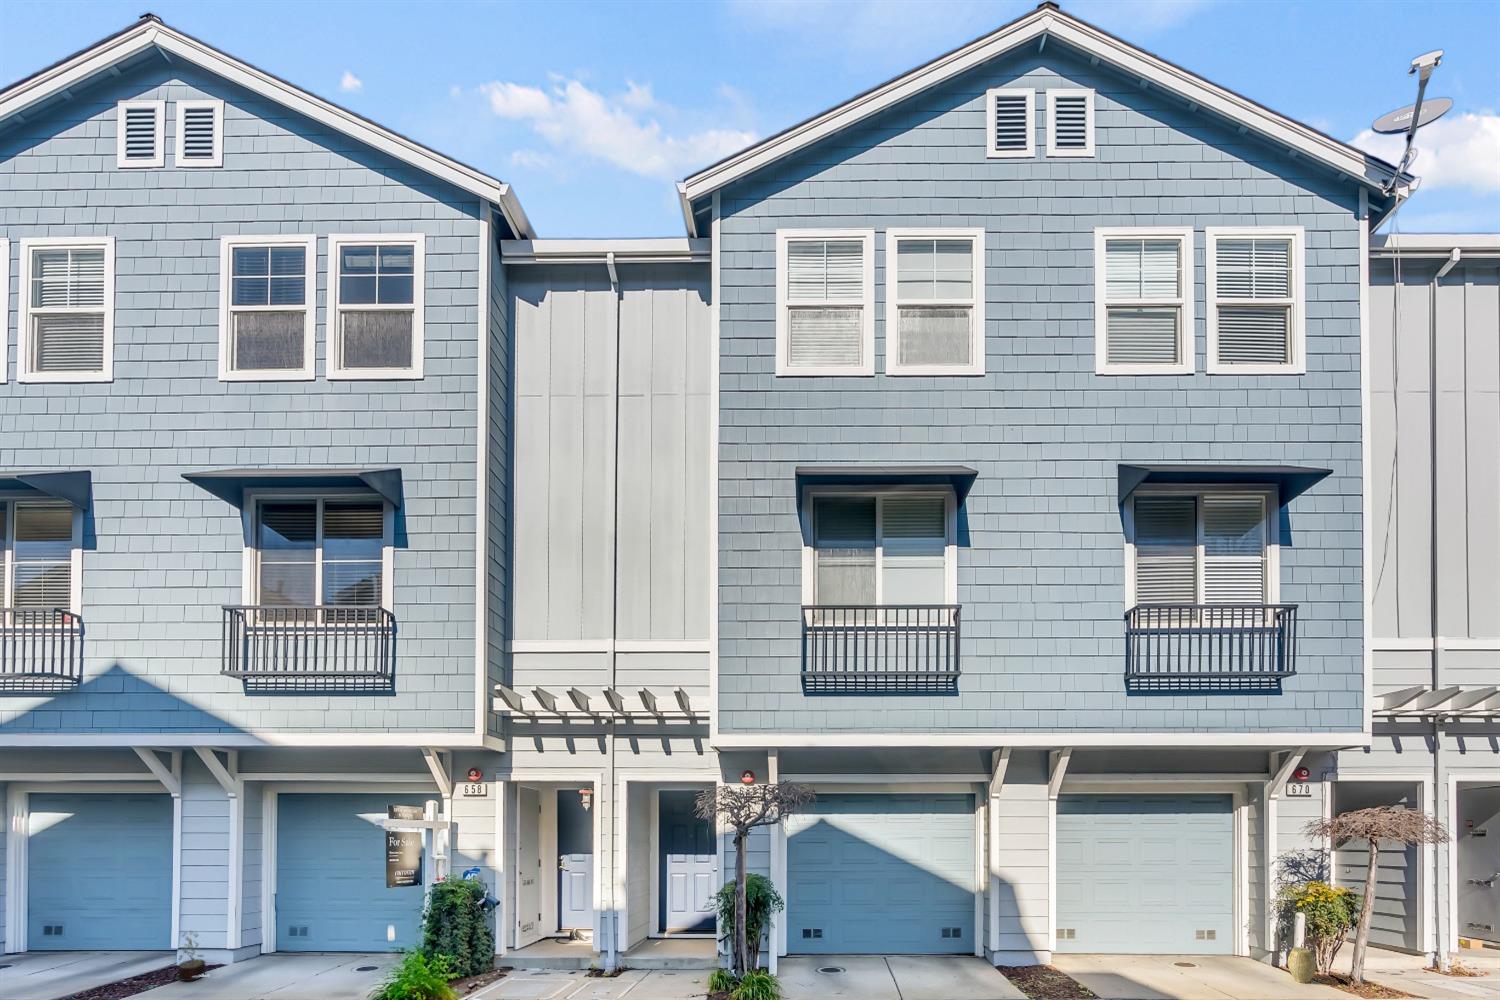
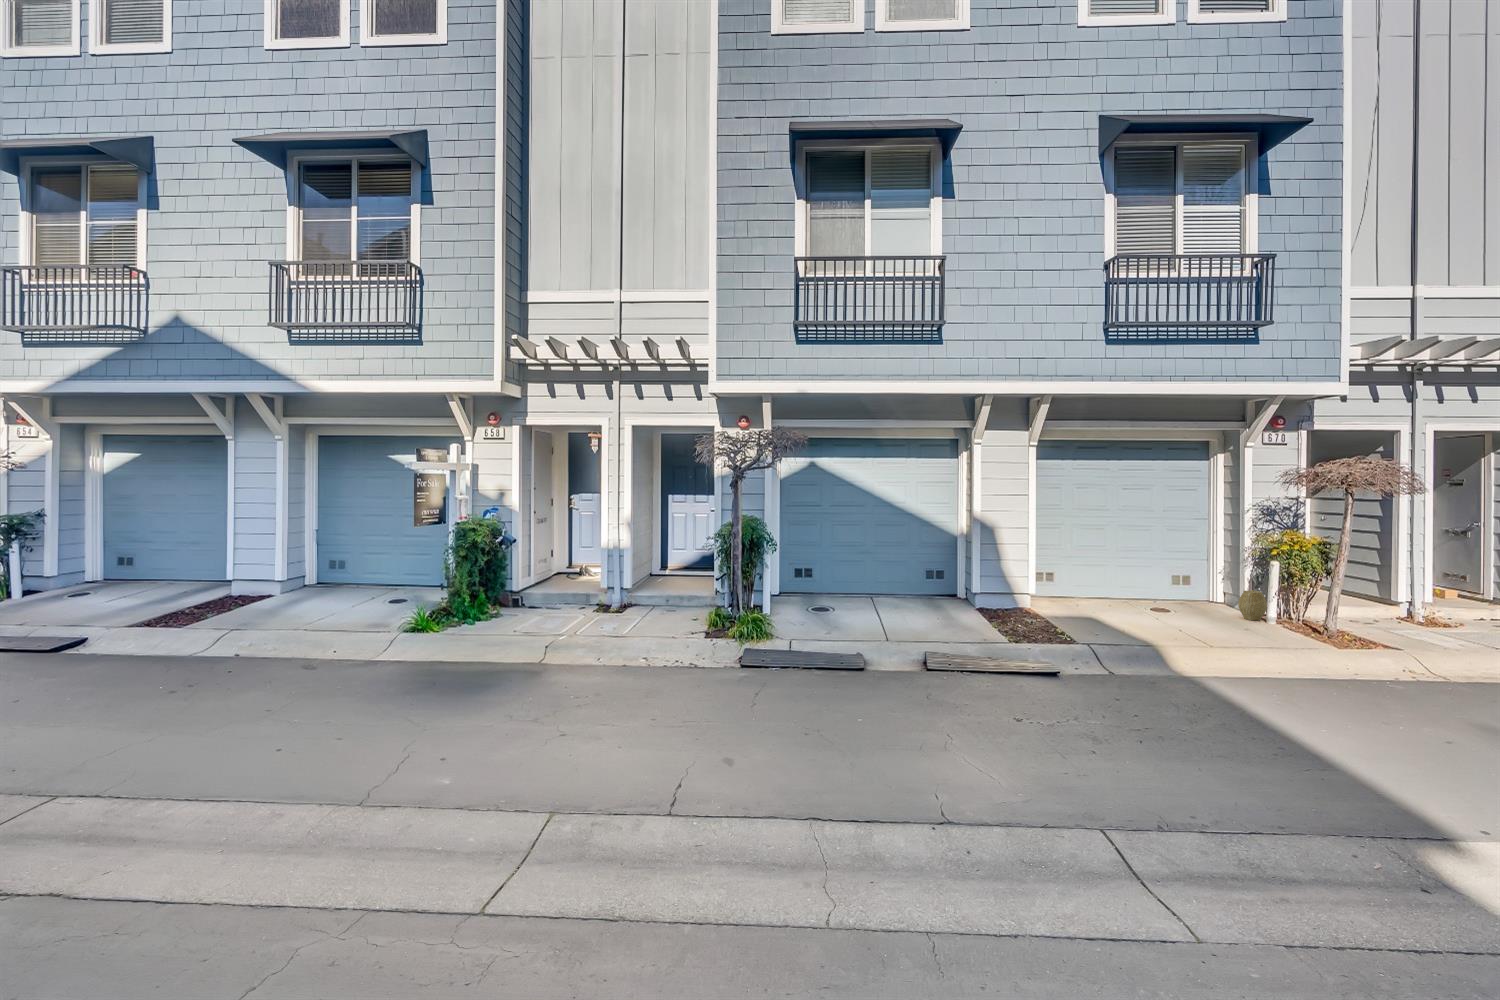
decorative plant: present [178,933,205,981] -> none [247,560,274,601]

